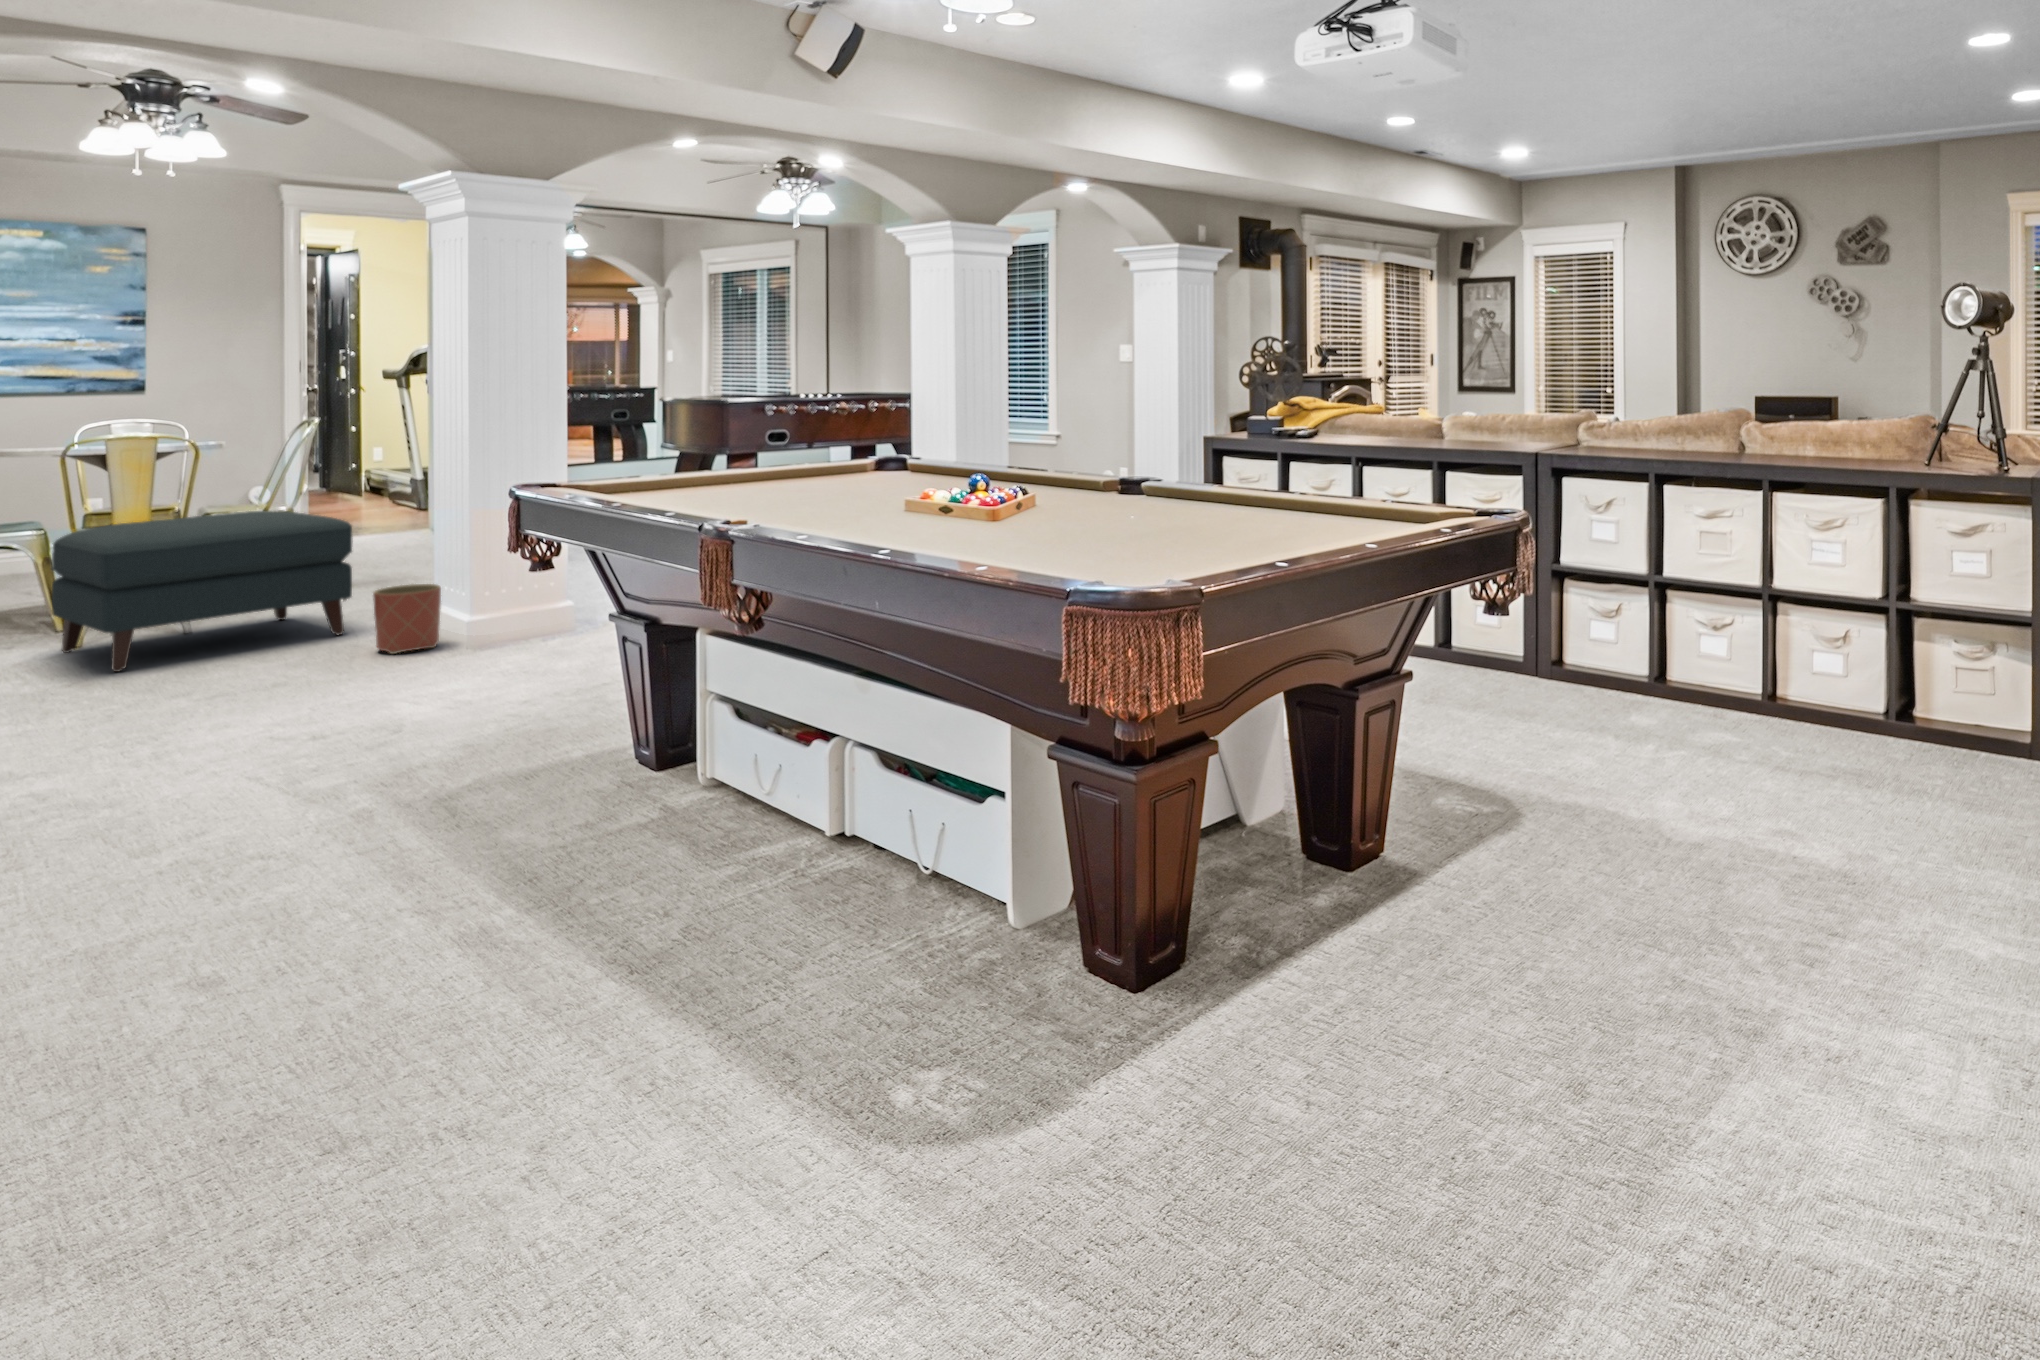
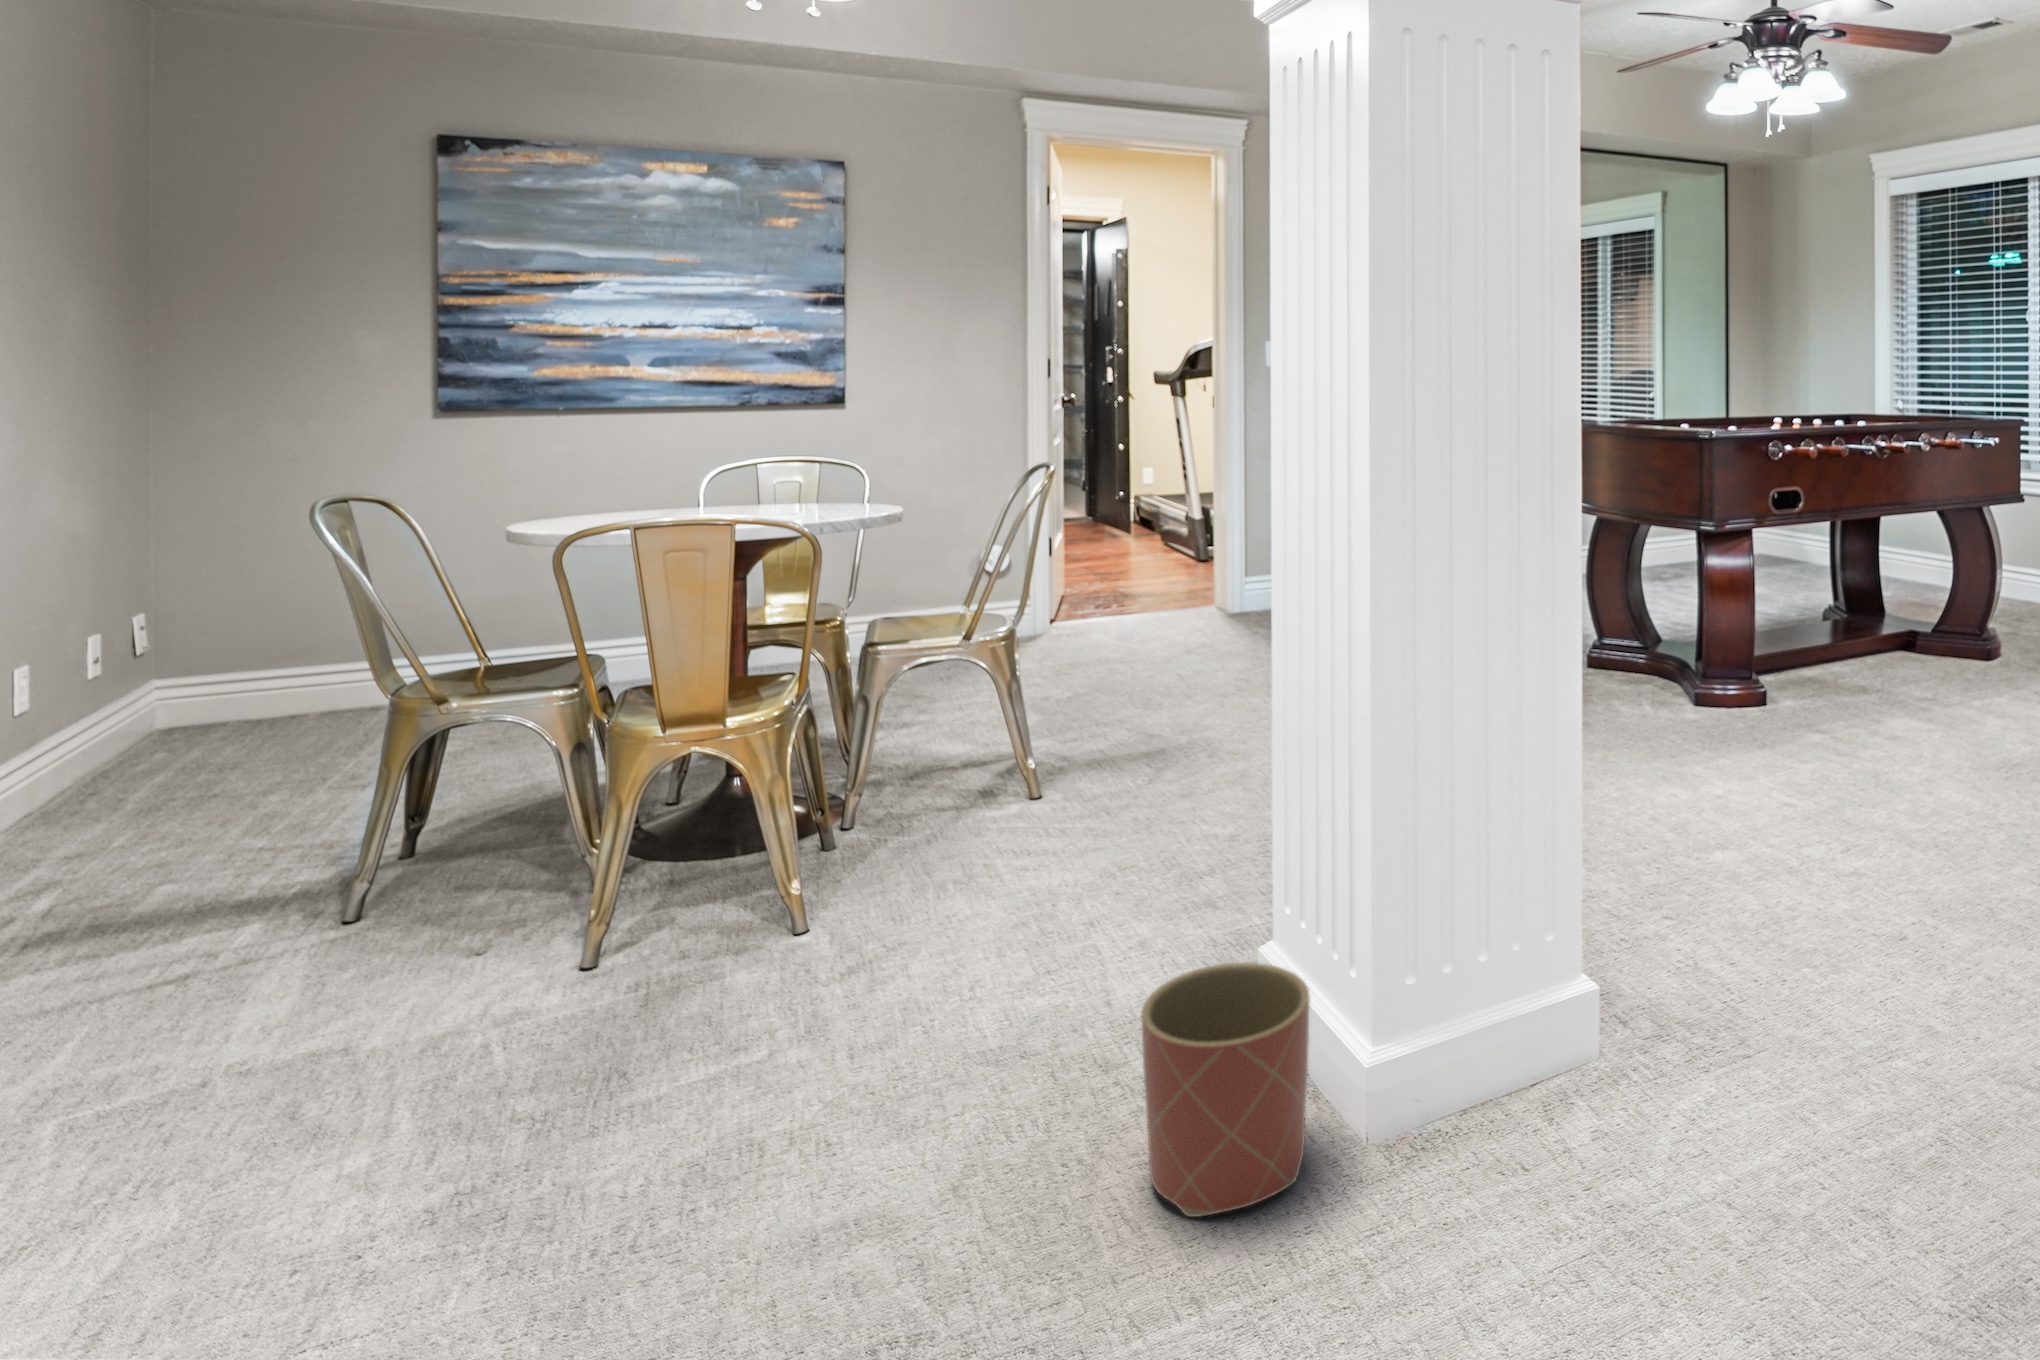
ottoman: present [52,511,353,672] -> none [464,685,1097,1223]

